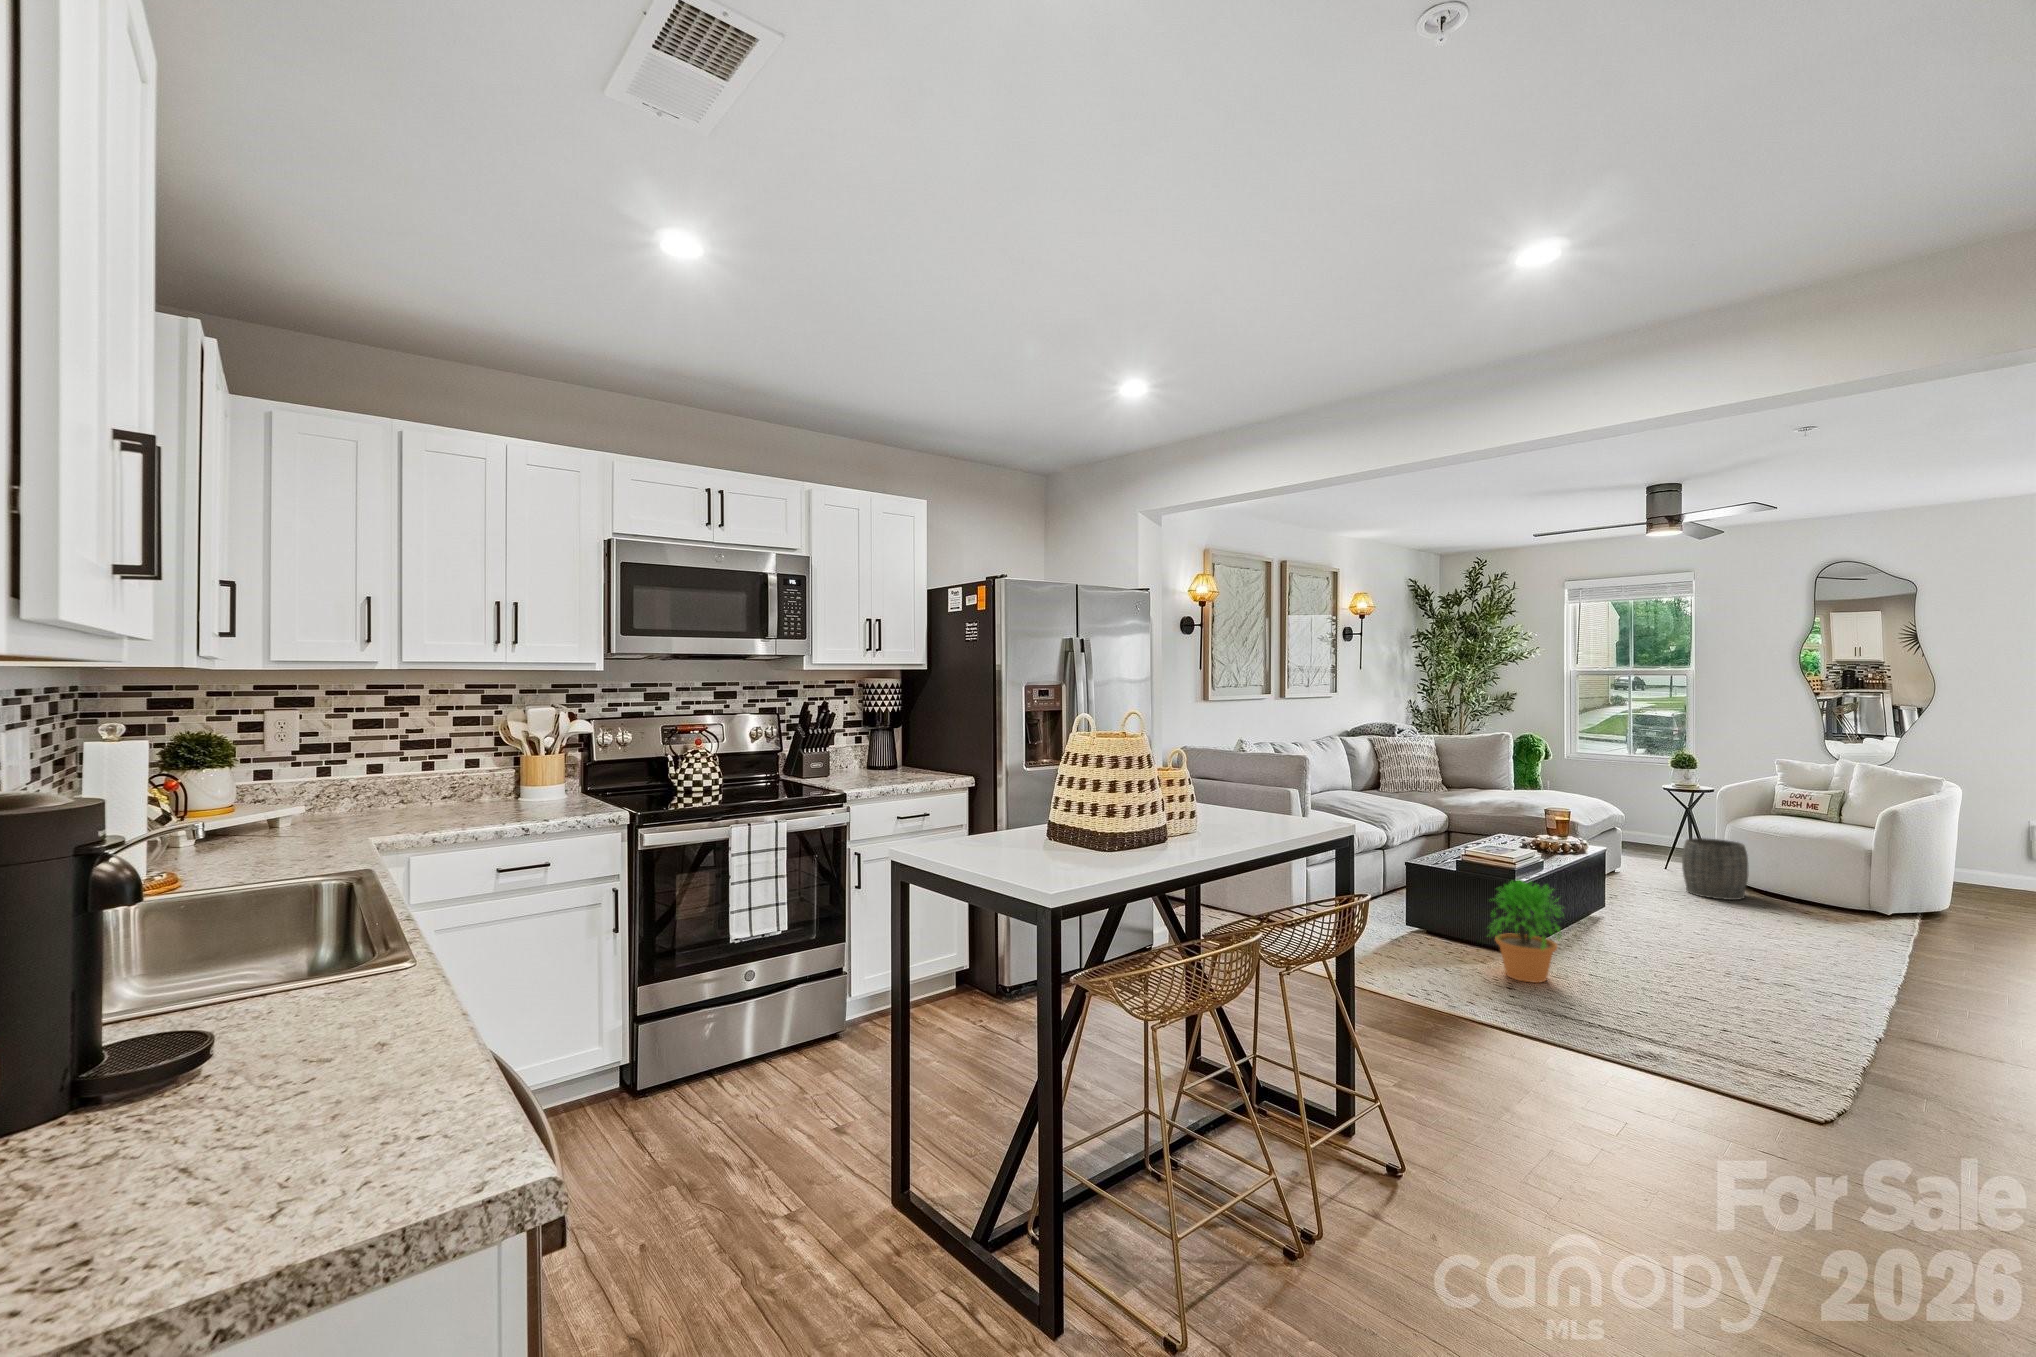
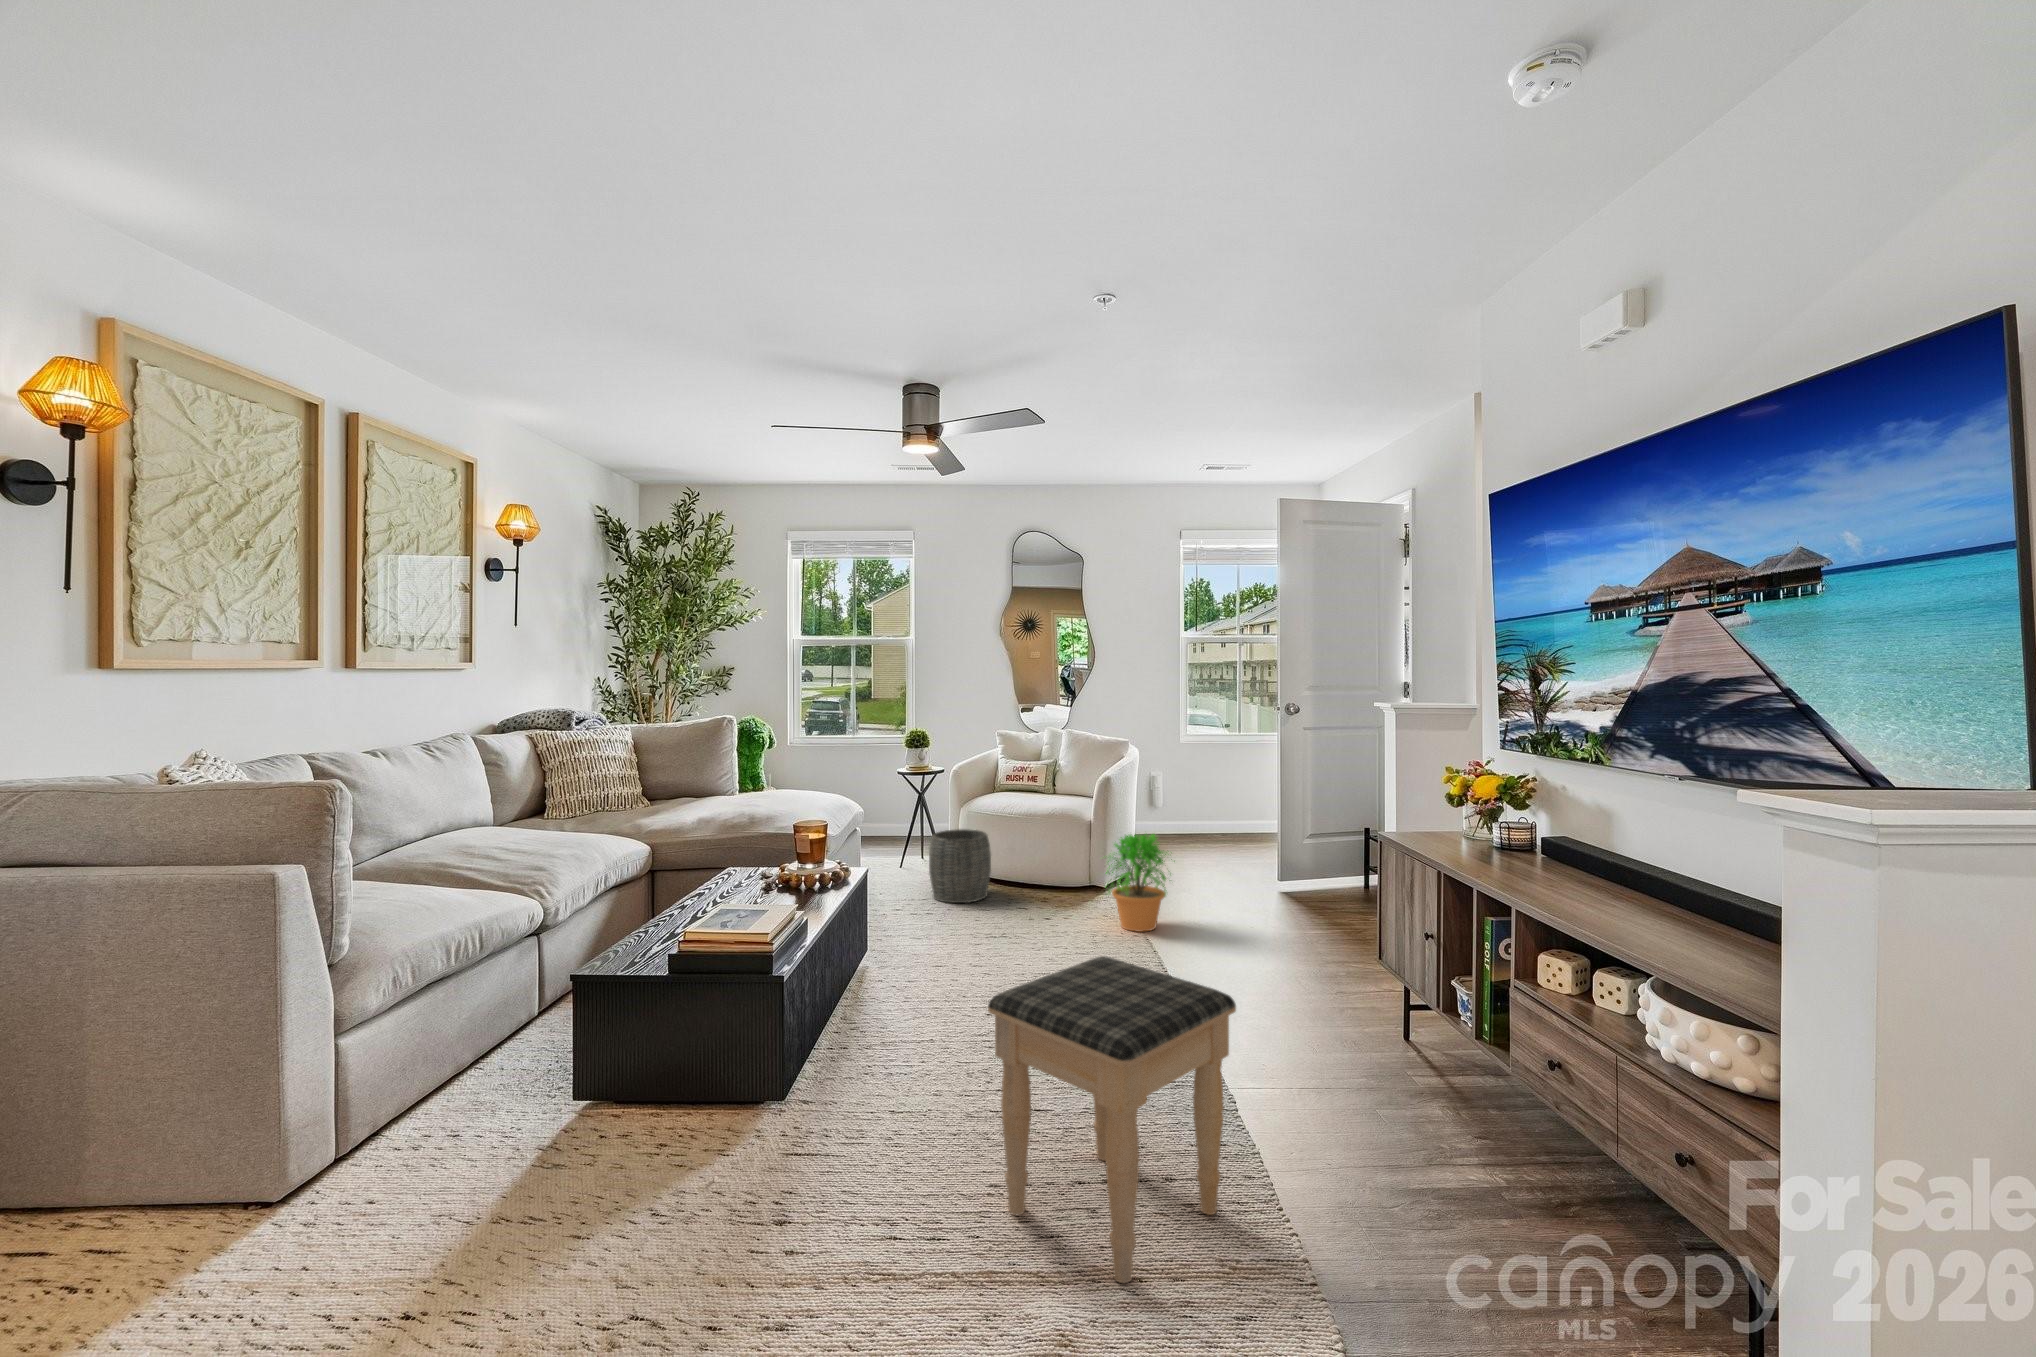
potted plant: present [1489,880,1561,983] -> present [1105,834,1175,932]
footstool: none [1639,894,1824,1055] -> present [988,956,1236,1283]

